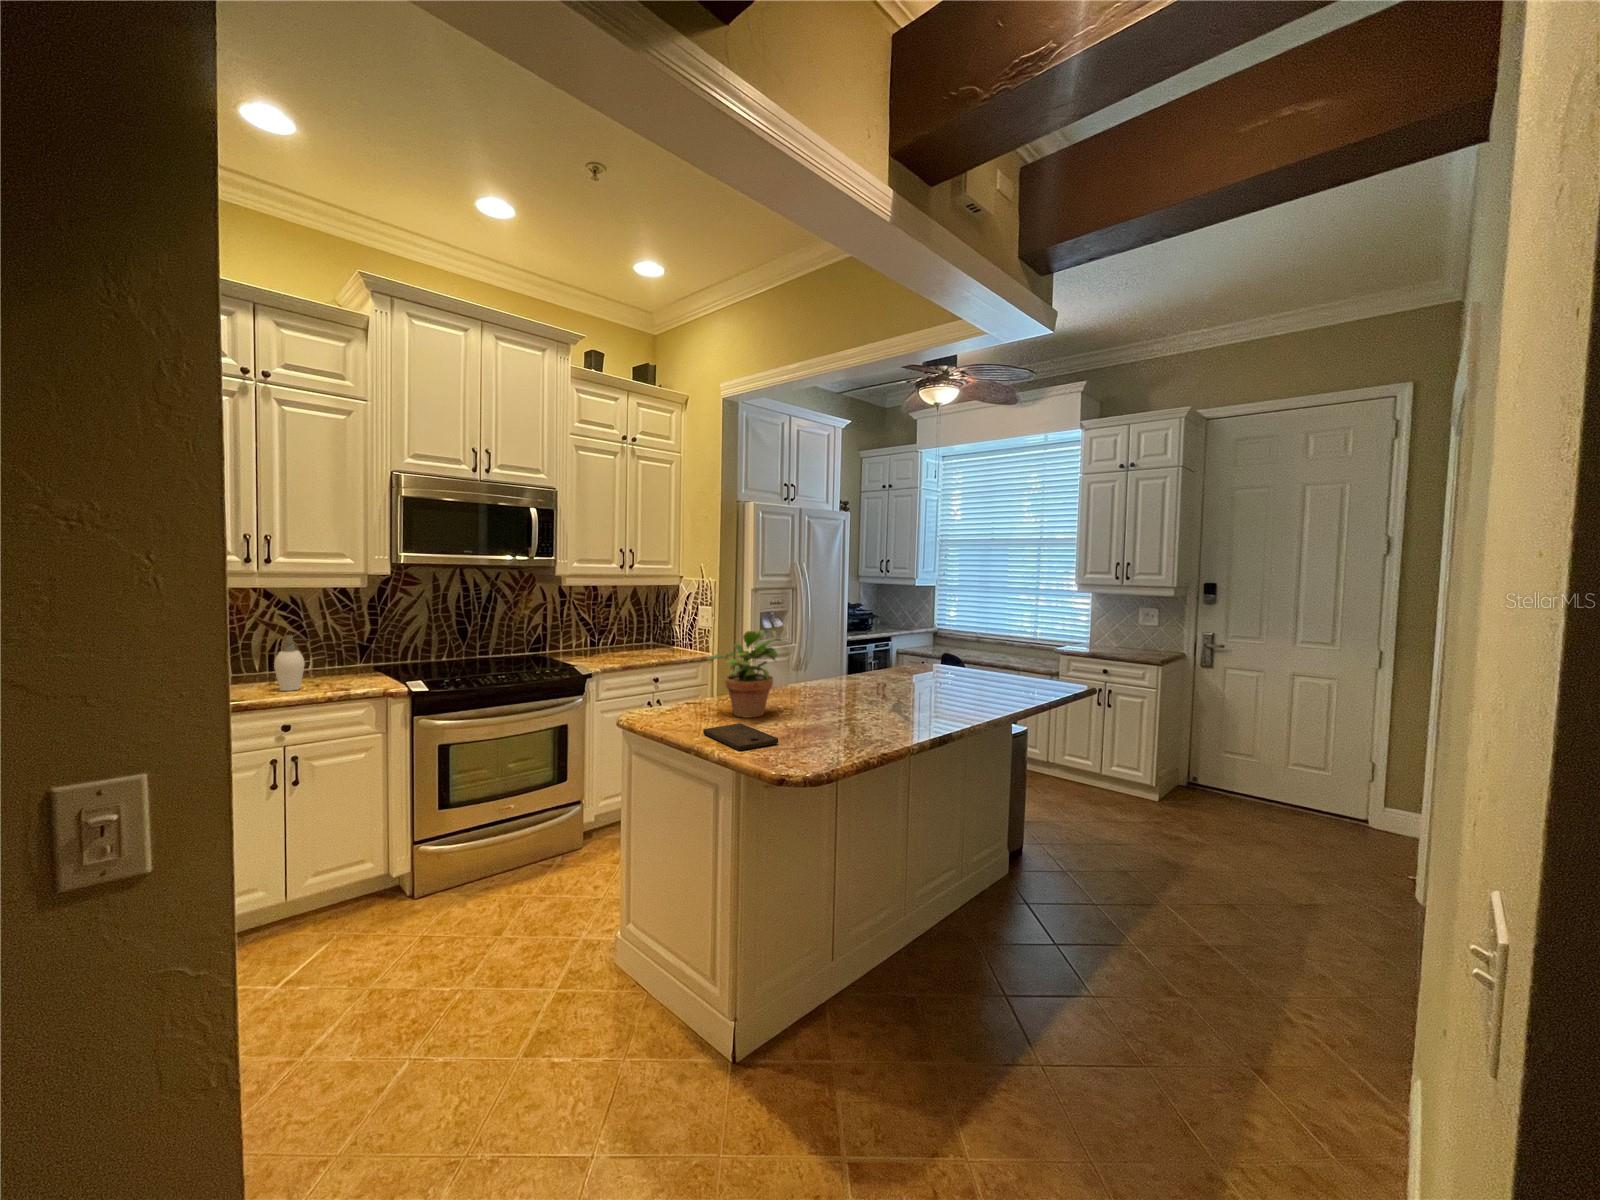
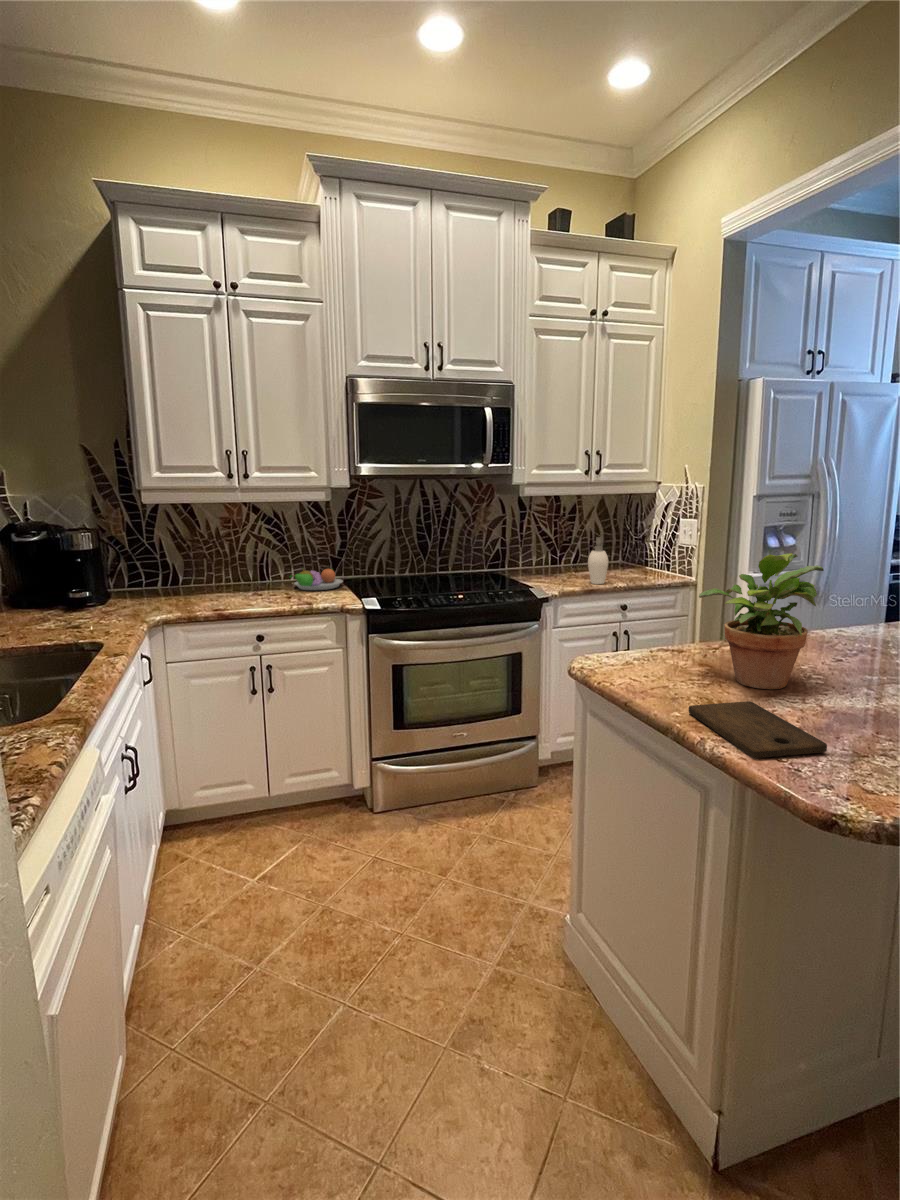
soap dispenser: present [274,635,305,691] -> present [588,538,608,584]
fruit bowl: none [310,655,376,678] -> present [289,569,343,590]

